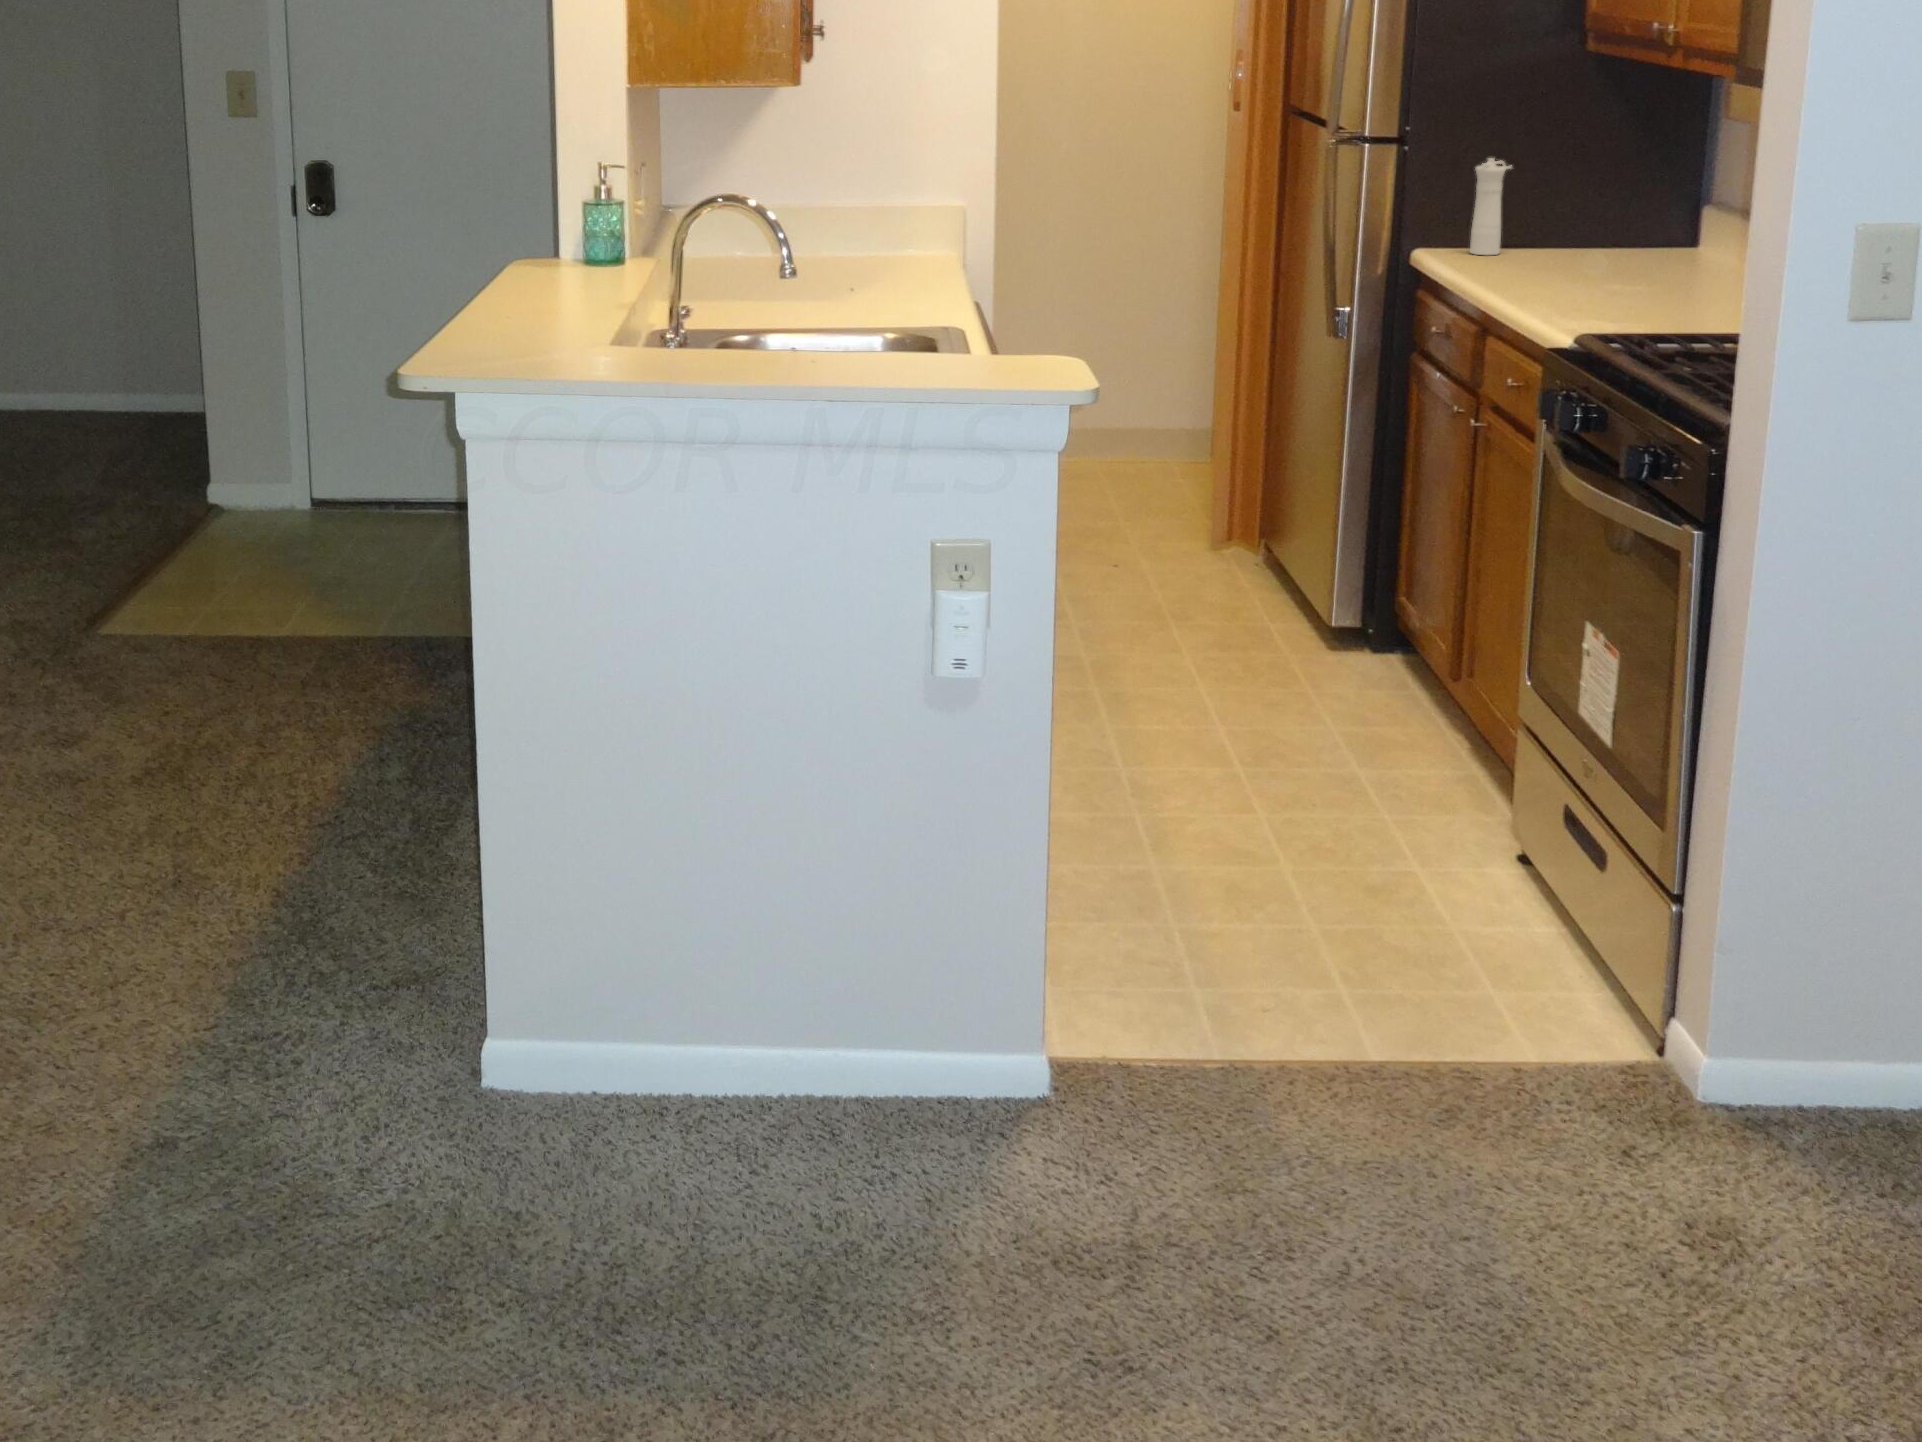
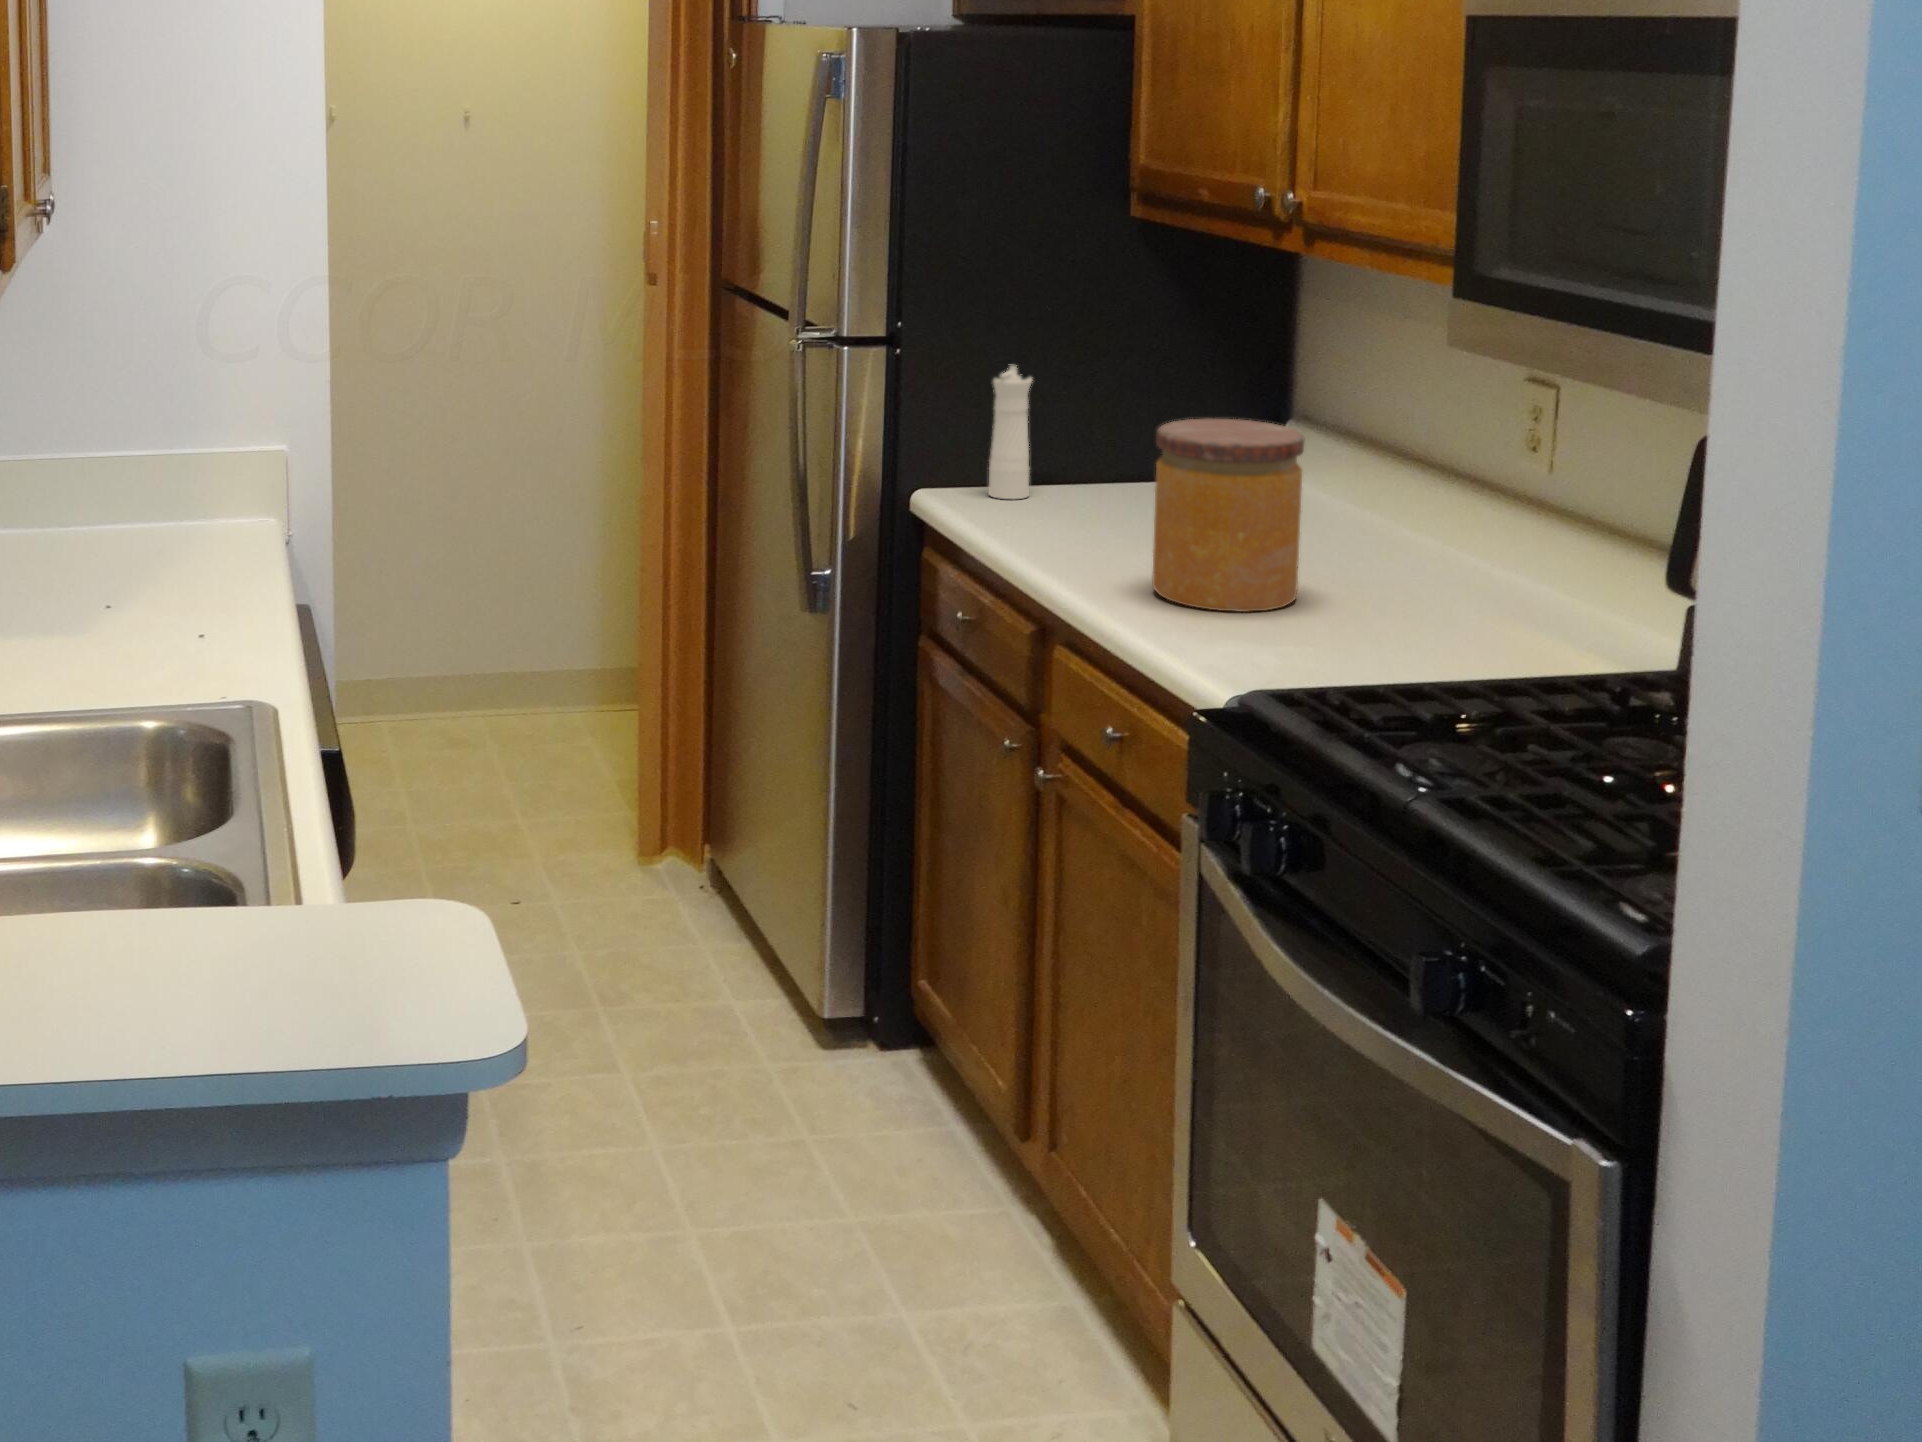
jar: none [1554,180,1664,306] -> present [1152,419,1305,612]

